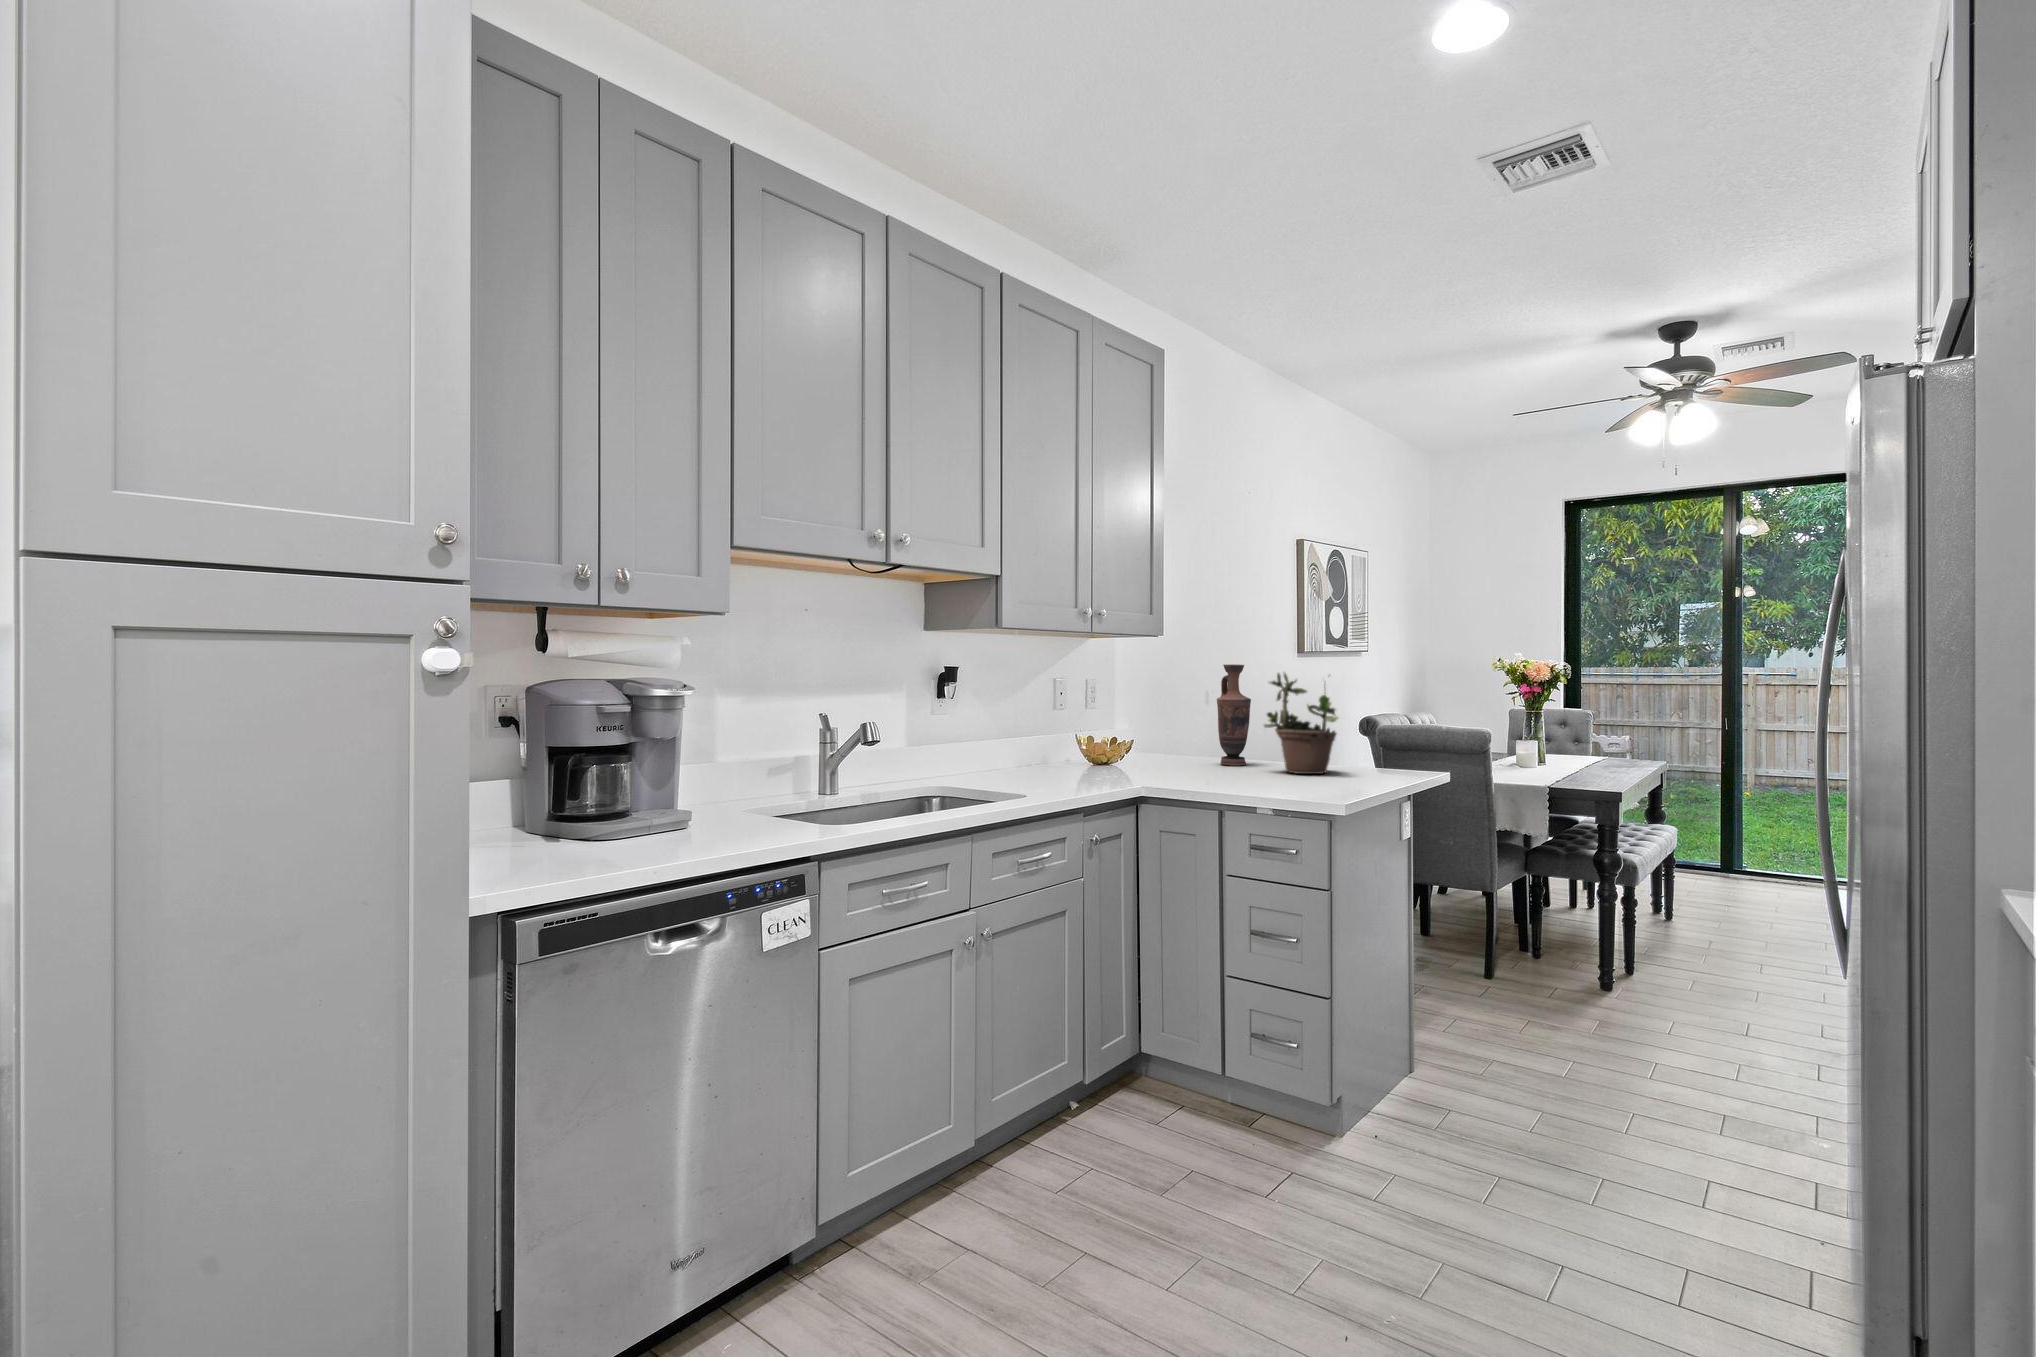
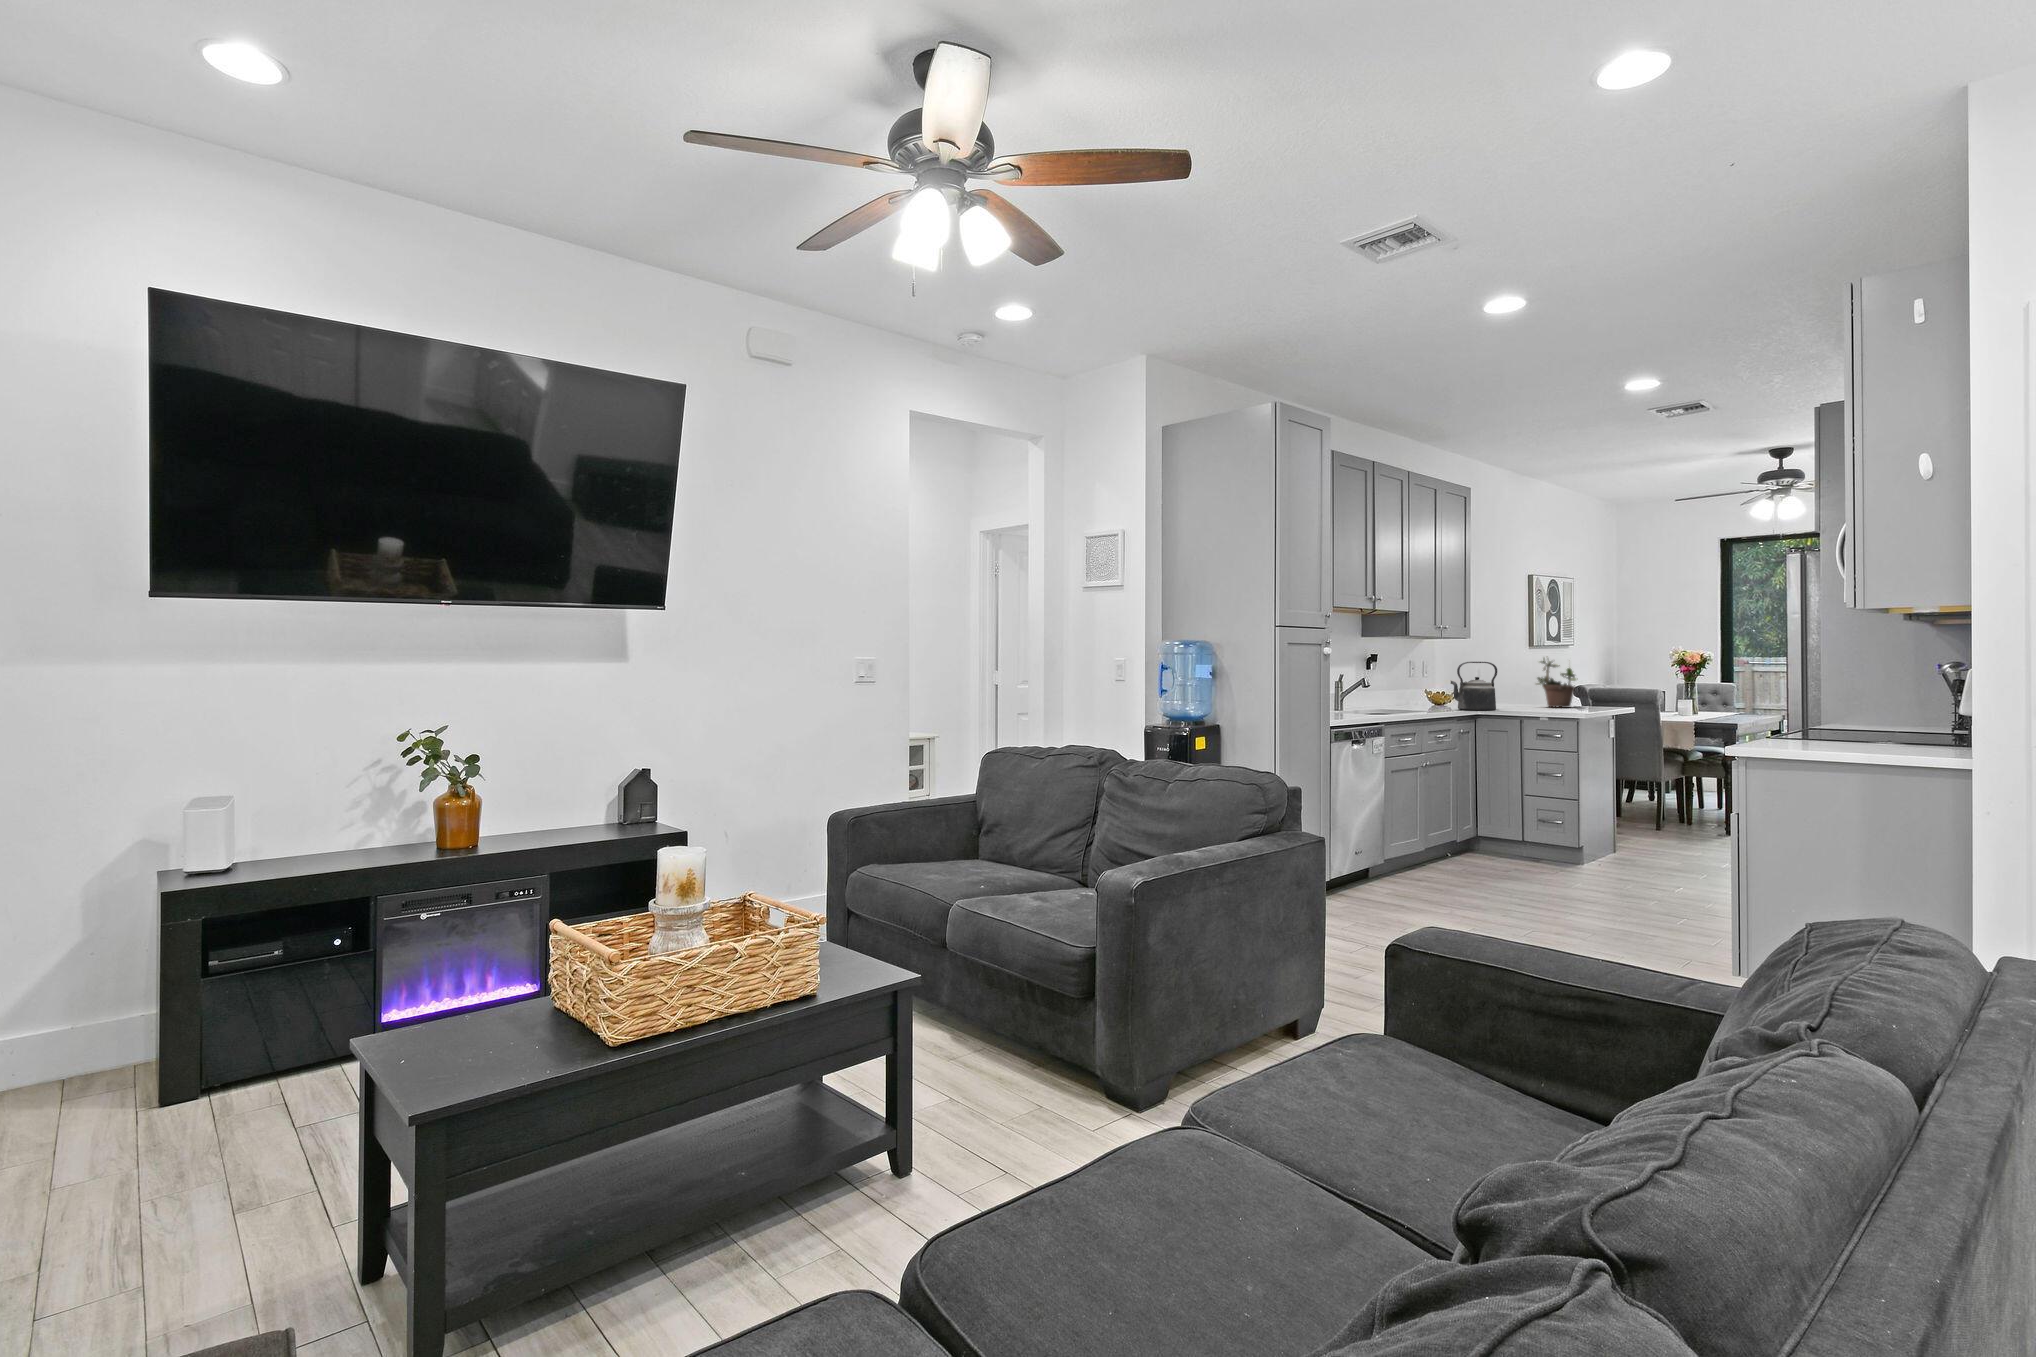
vase: present [1217,664,1251,765] -> none [1505,653,1525,706]
kettle: none [1089,683,1182,785] -> present [1451,662,1497,710]

